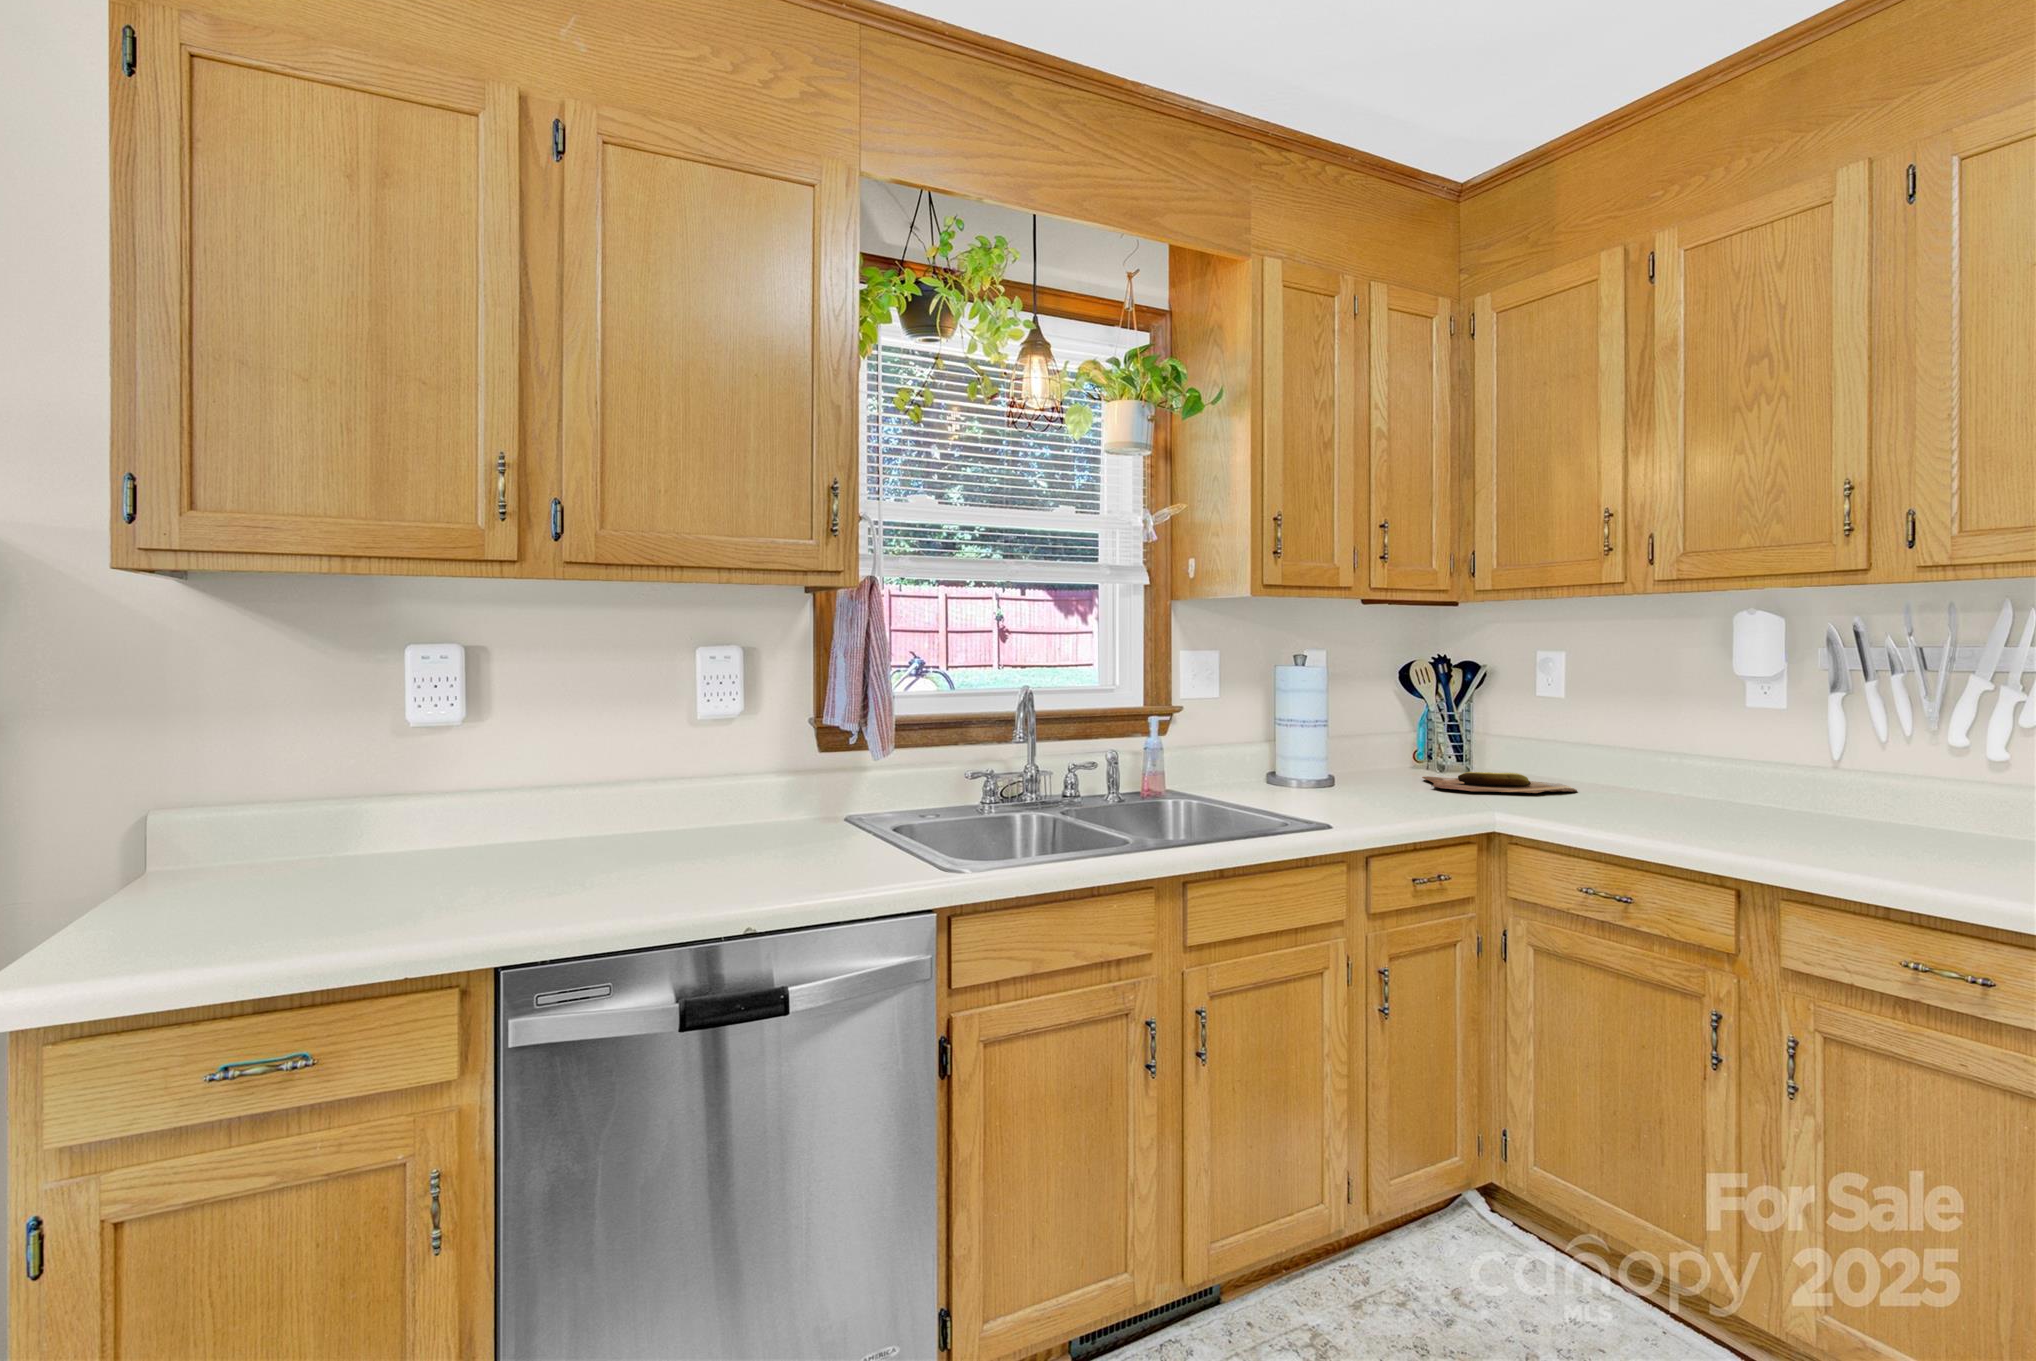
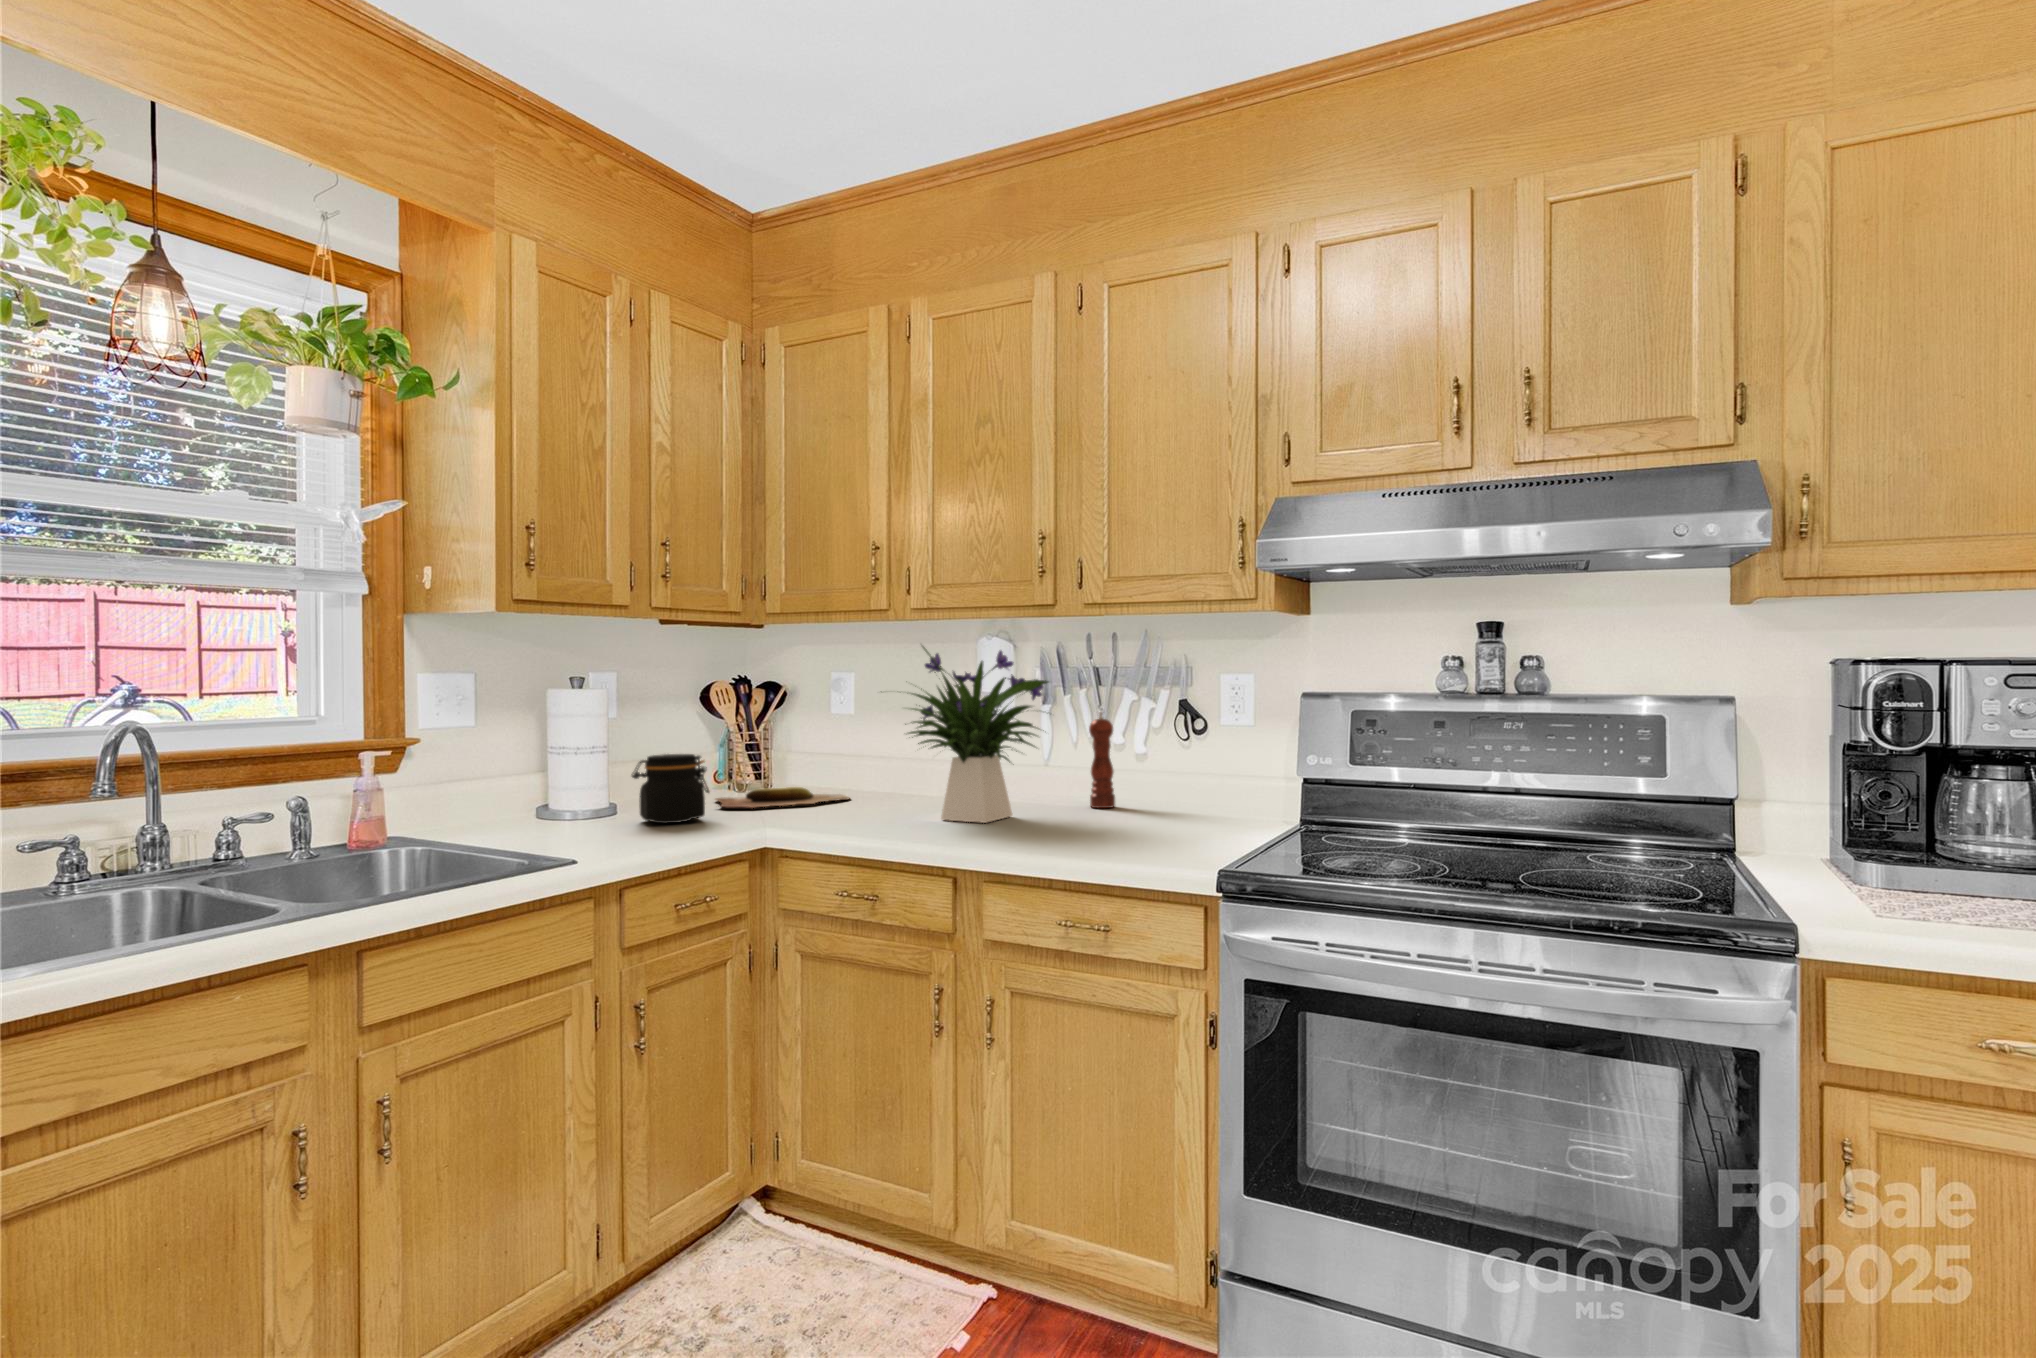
flower arrangement: none [1638,627,1892,839] -> present [905,646,1048,823]
pepper mill: none [1935,714,1981,838] -> present [1089,712,1115,808]
jar: none [1358,733,1433,800] -> present [632,754,709,823]

